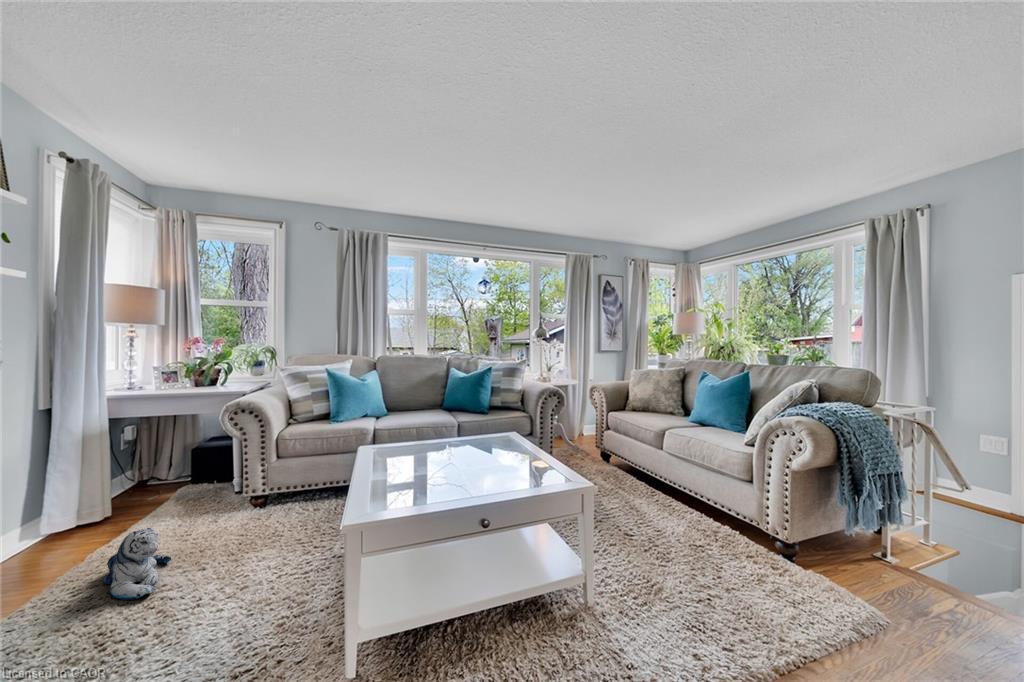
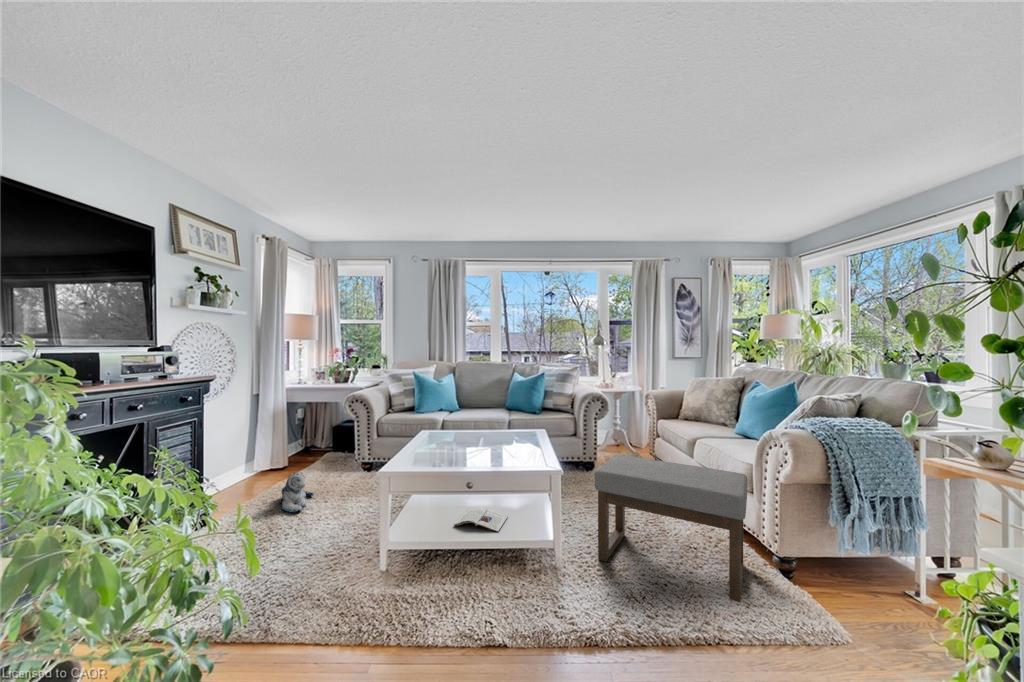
ottoman: none [620,457,812,619] -> present [595,455,748,602]
magazine: none [441,546,509,584] -> present [454,507,508,532]

